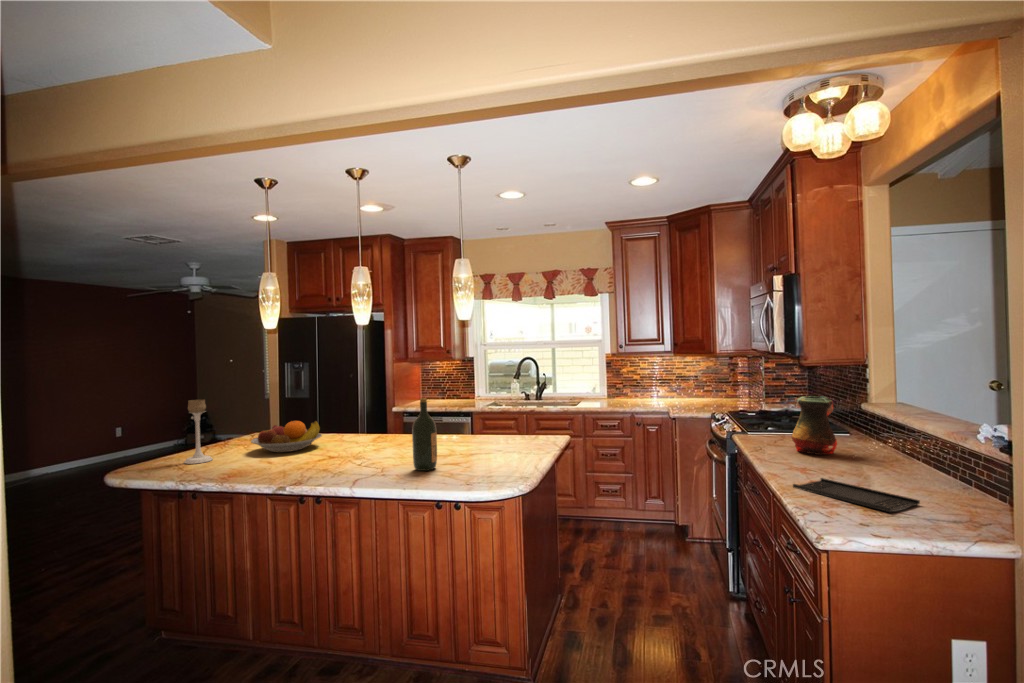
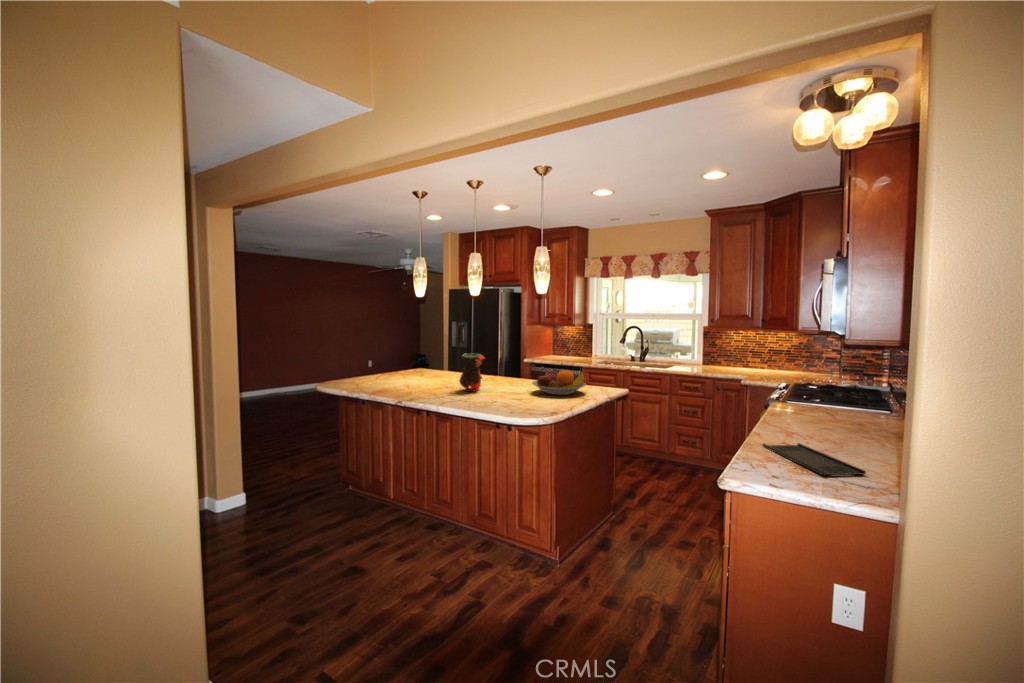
vase: present [792,396,837,455] -> present [459,353,485,392]
wine bottle: present [412,398,437,471] -> none [488,350,505,400]
candle holder: present [184,400,212,464] -> none [367,341,384,381]
fruit bowl: present [251,421,322,452] -> present [532,370,586,395]

